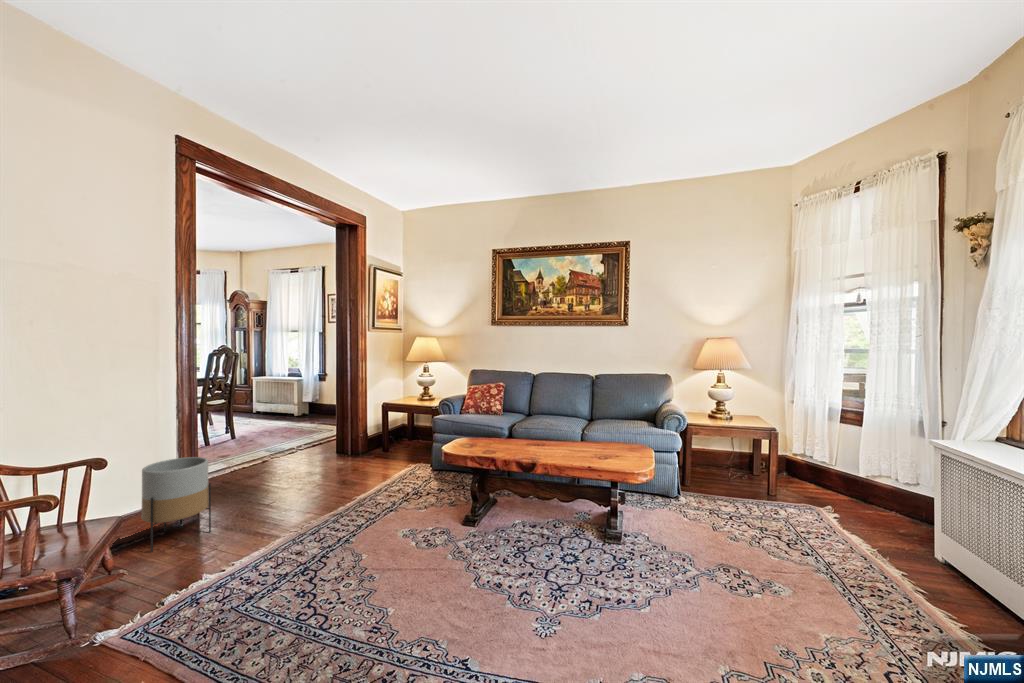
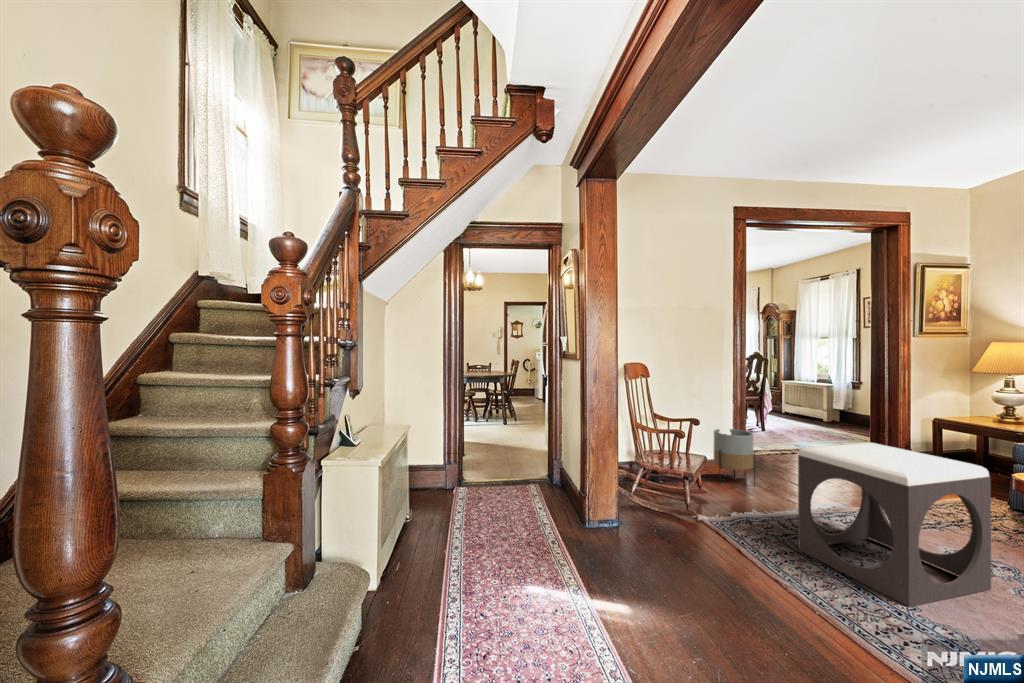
footstool: none [266,446,439,639] -> present [798,443,991,607]

